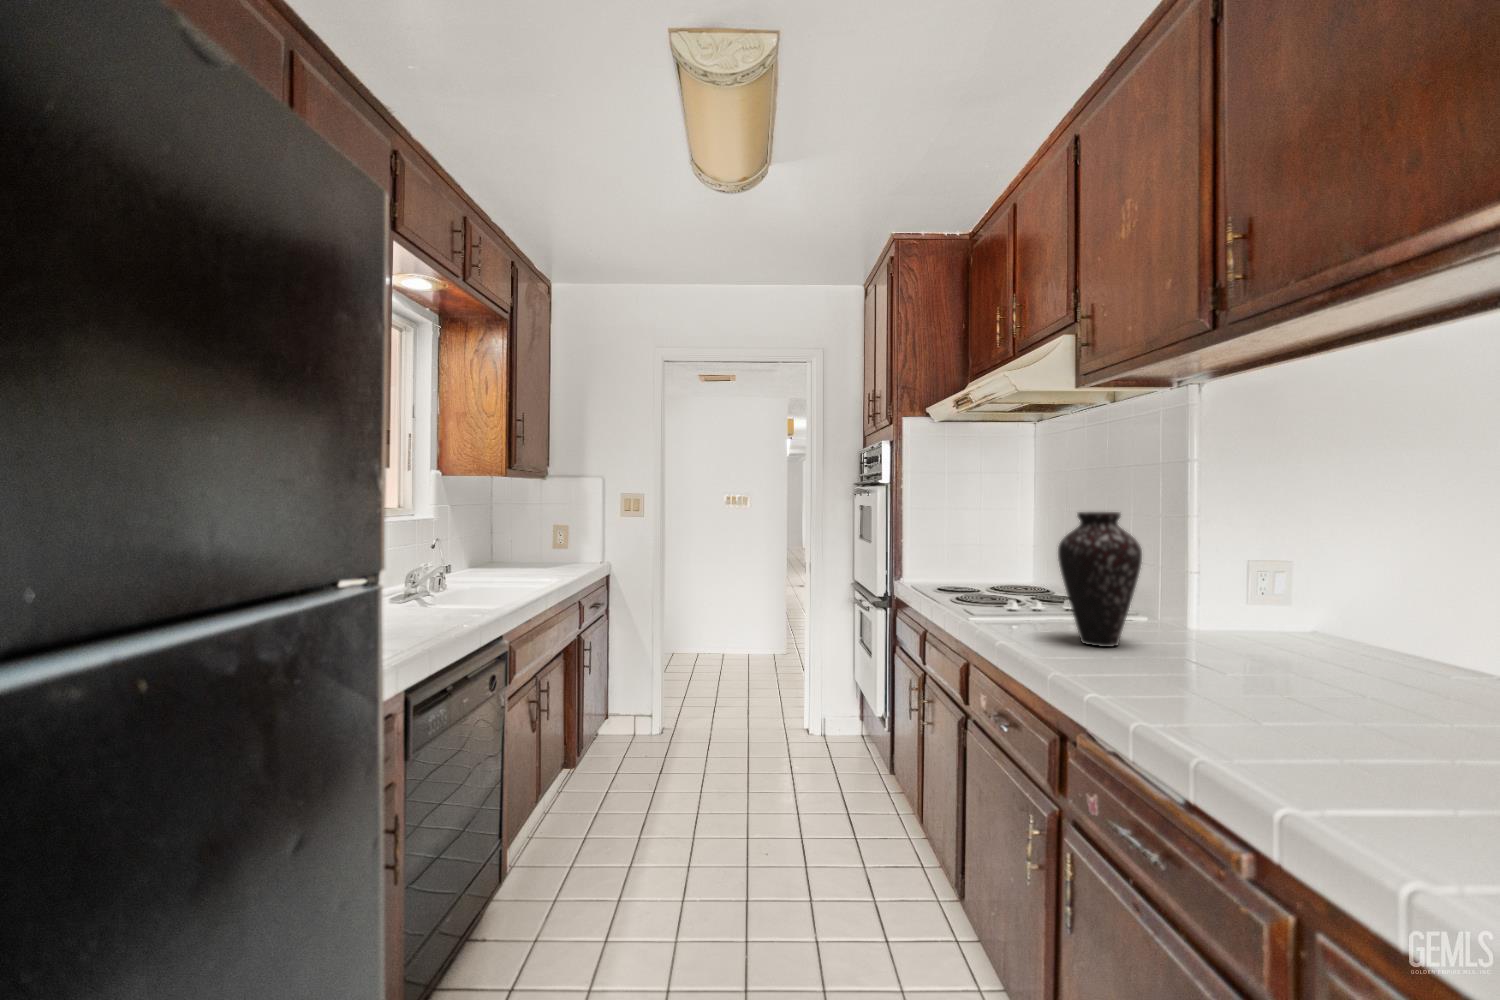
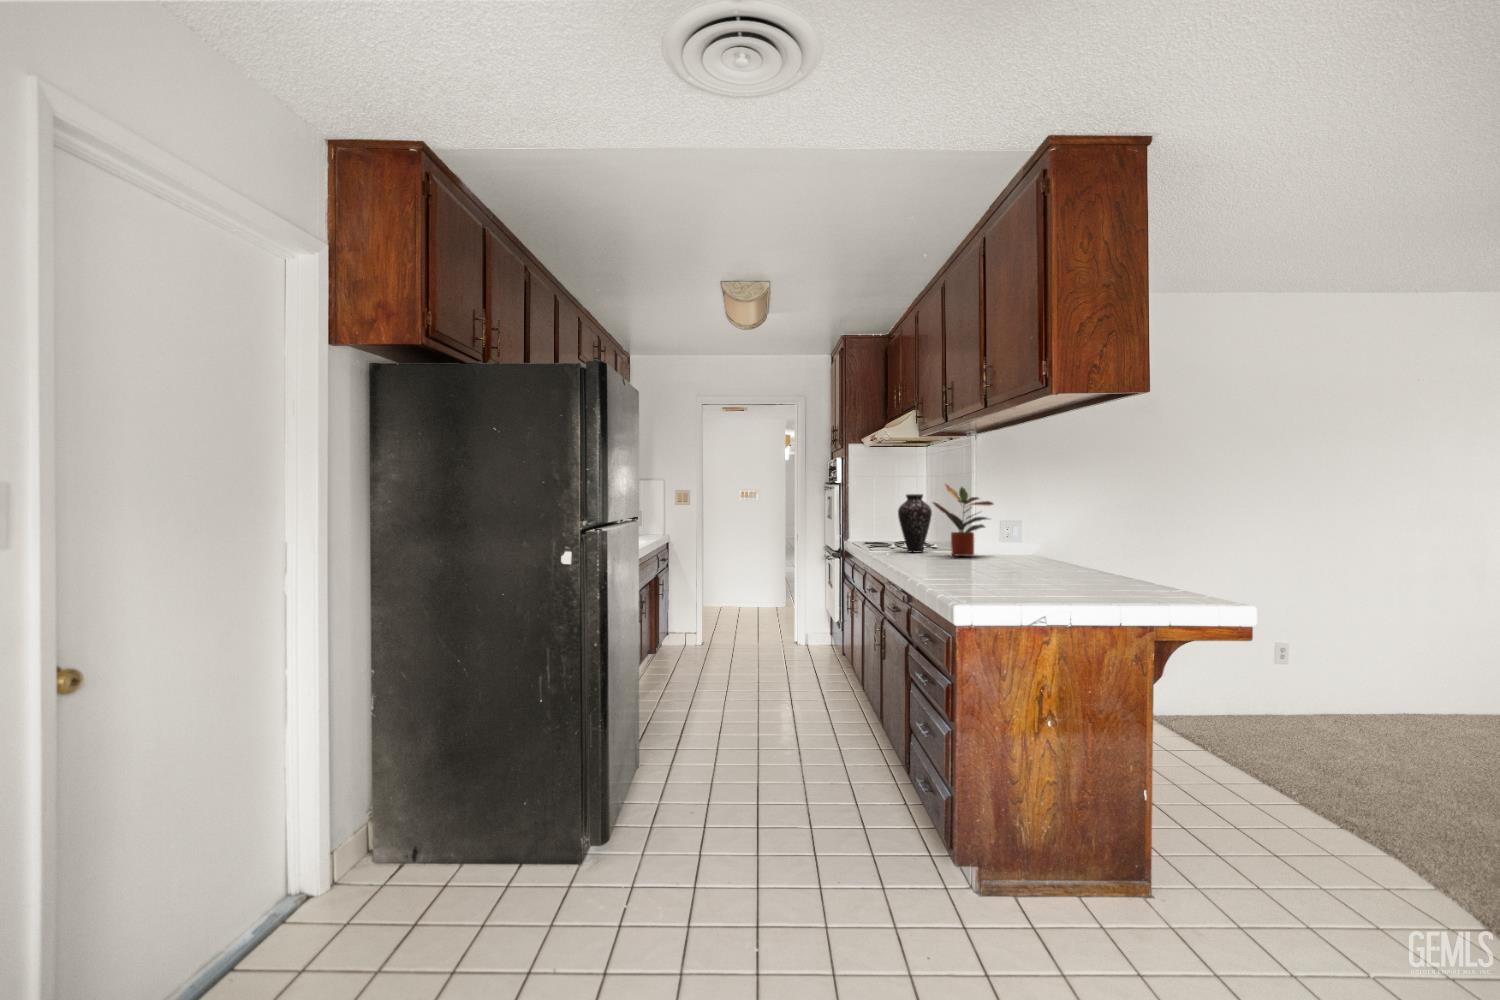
potted plant: none [1181,488,1375,682] -> present [933,485,993,556]

